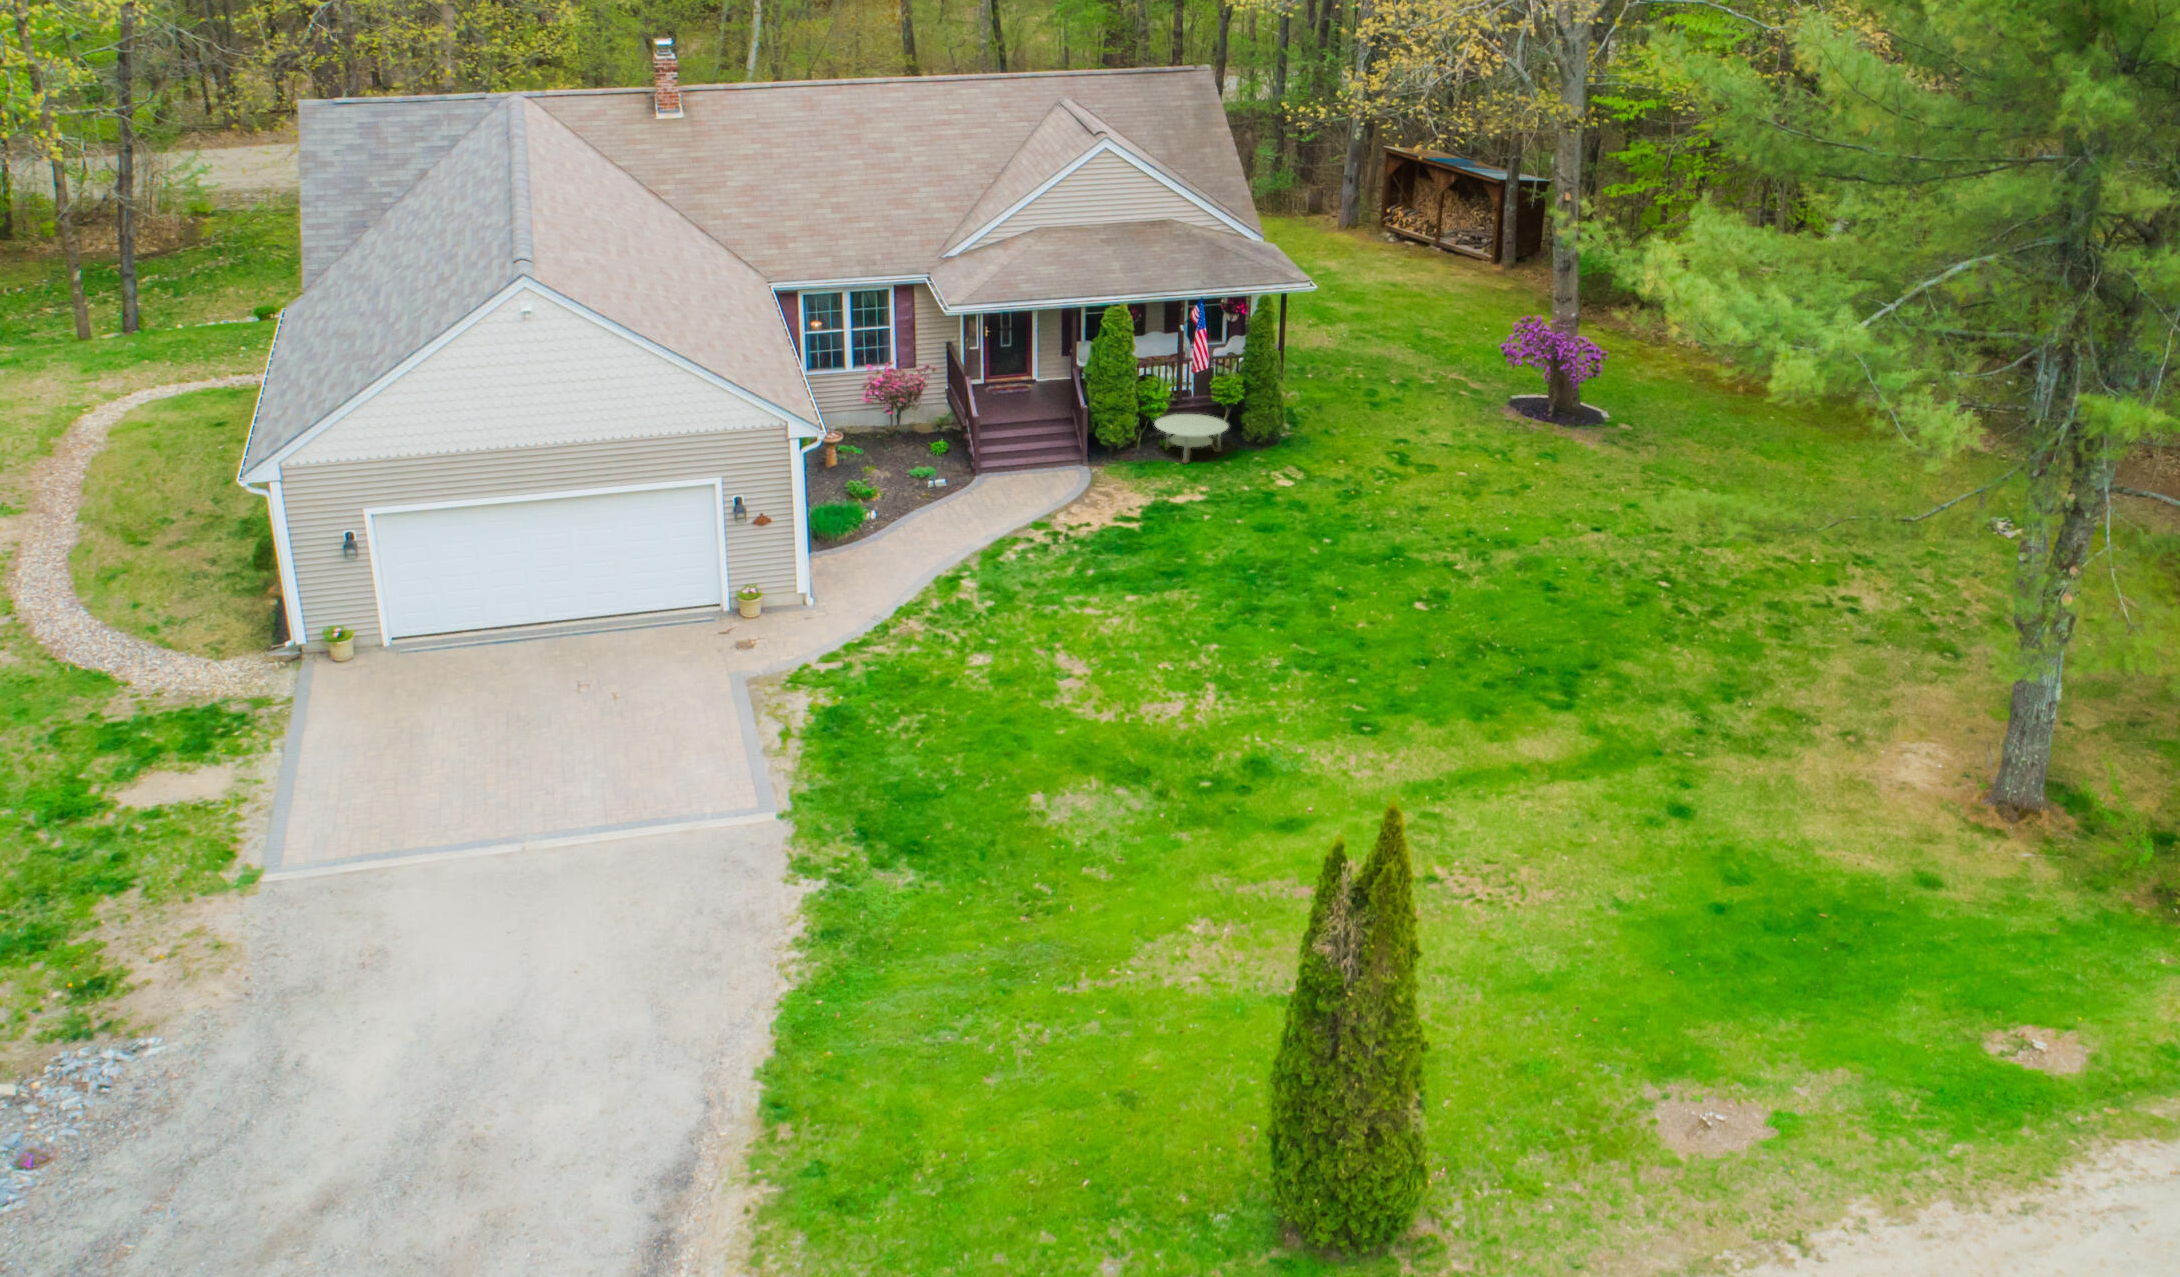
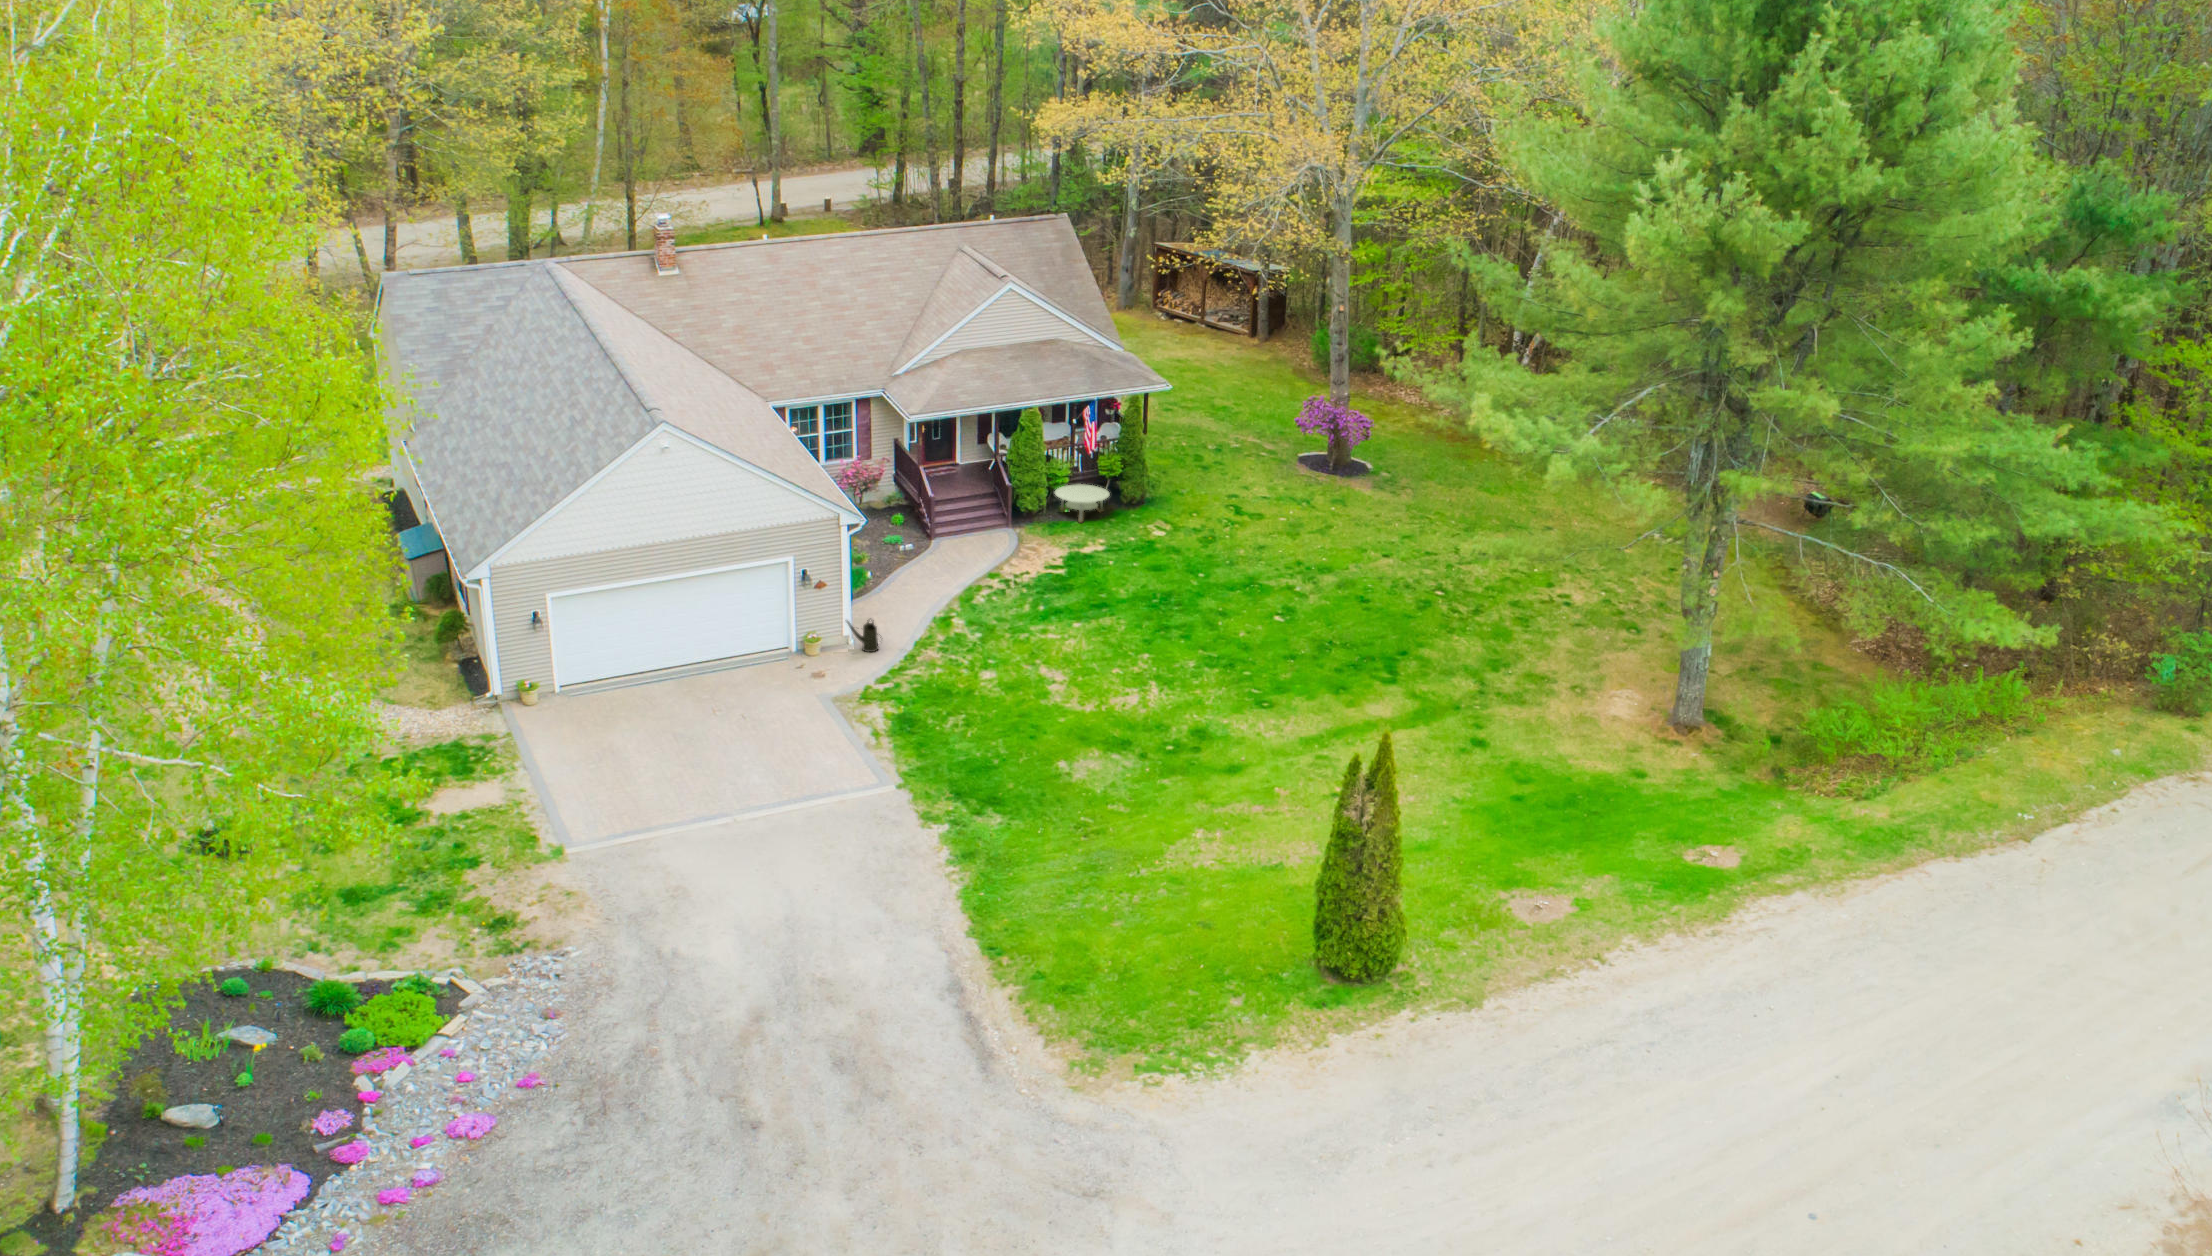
watering can: none [796,570,842,618] -> present [847,620,880,652]

